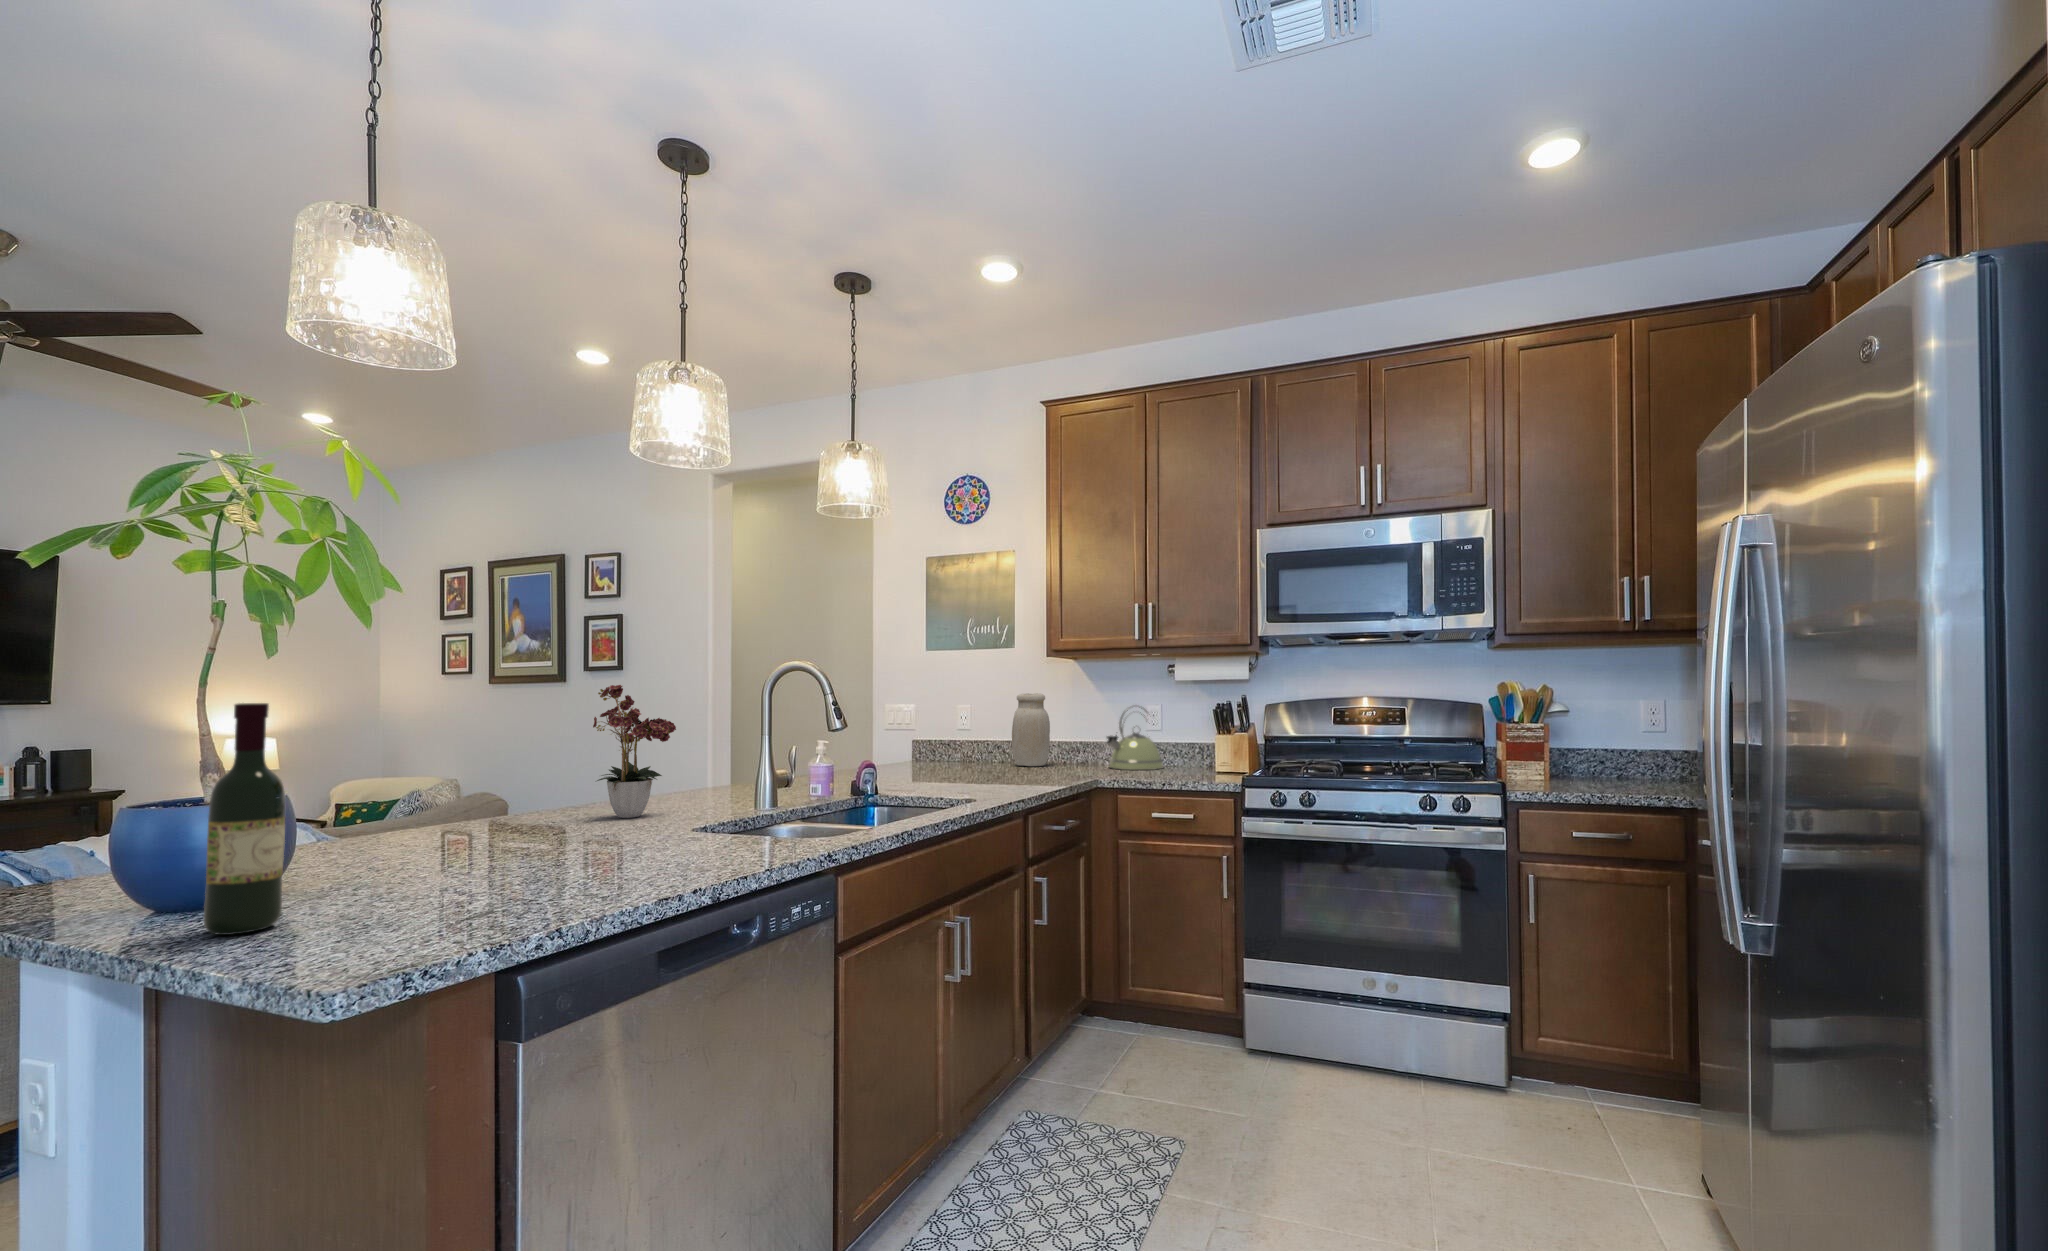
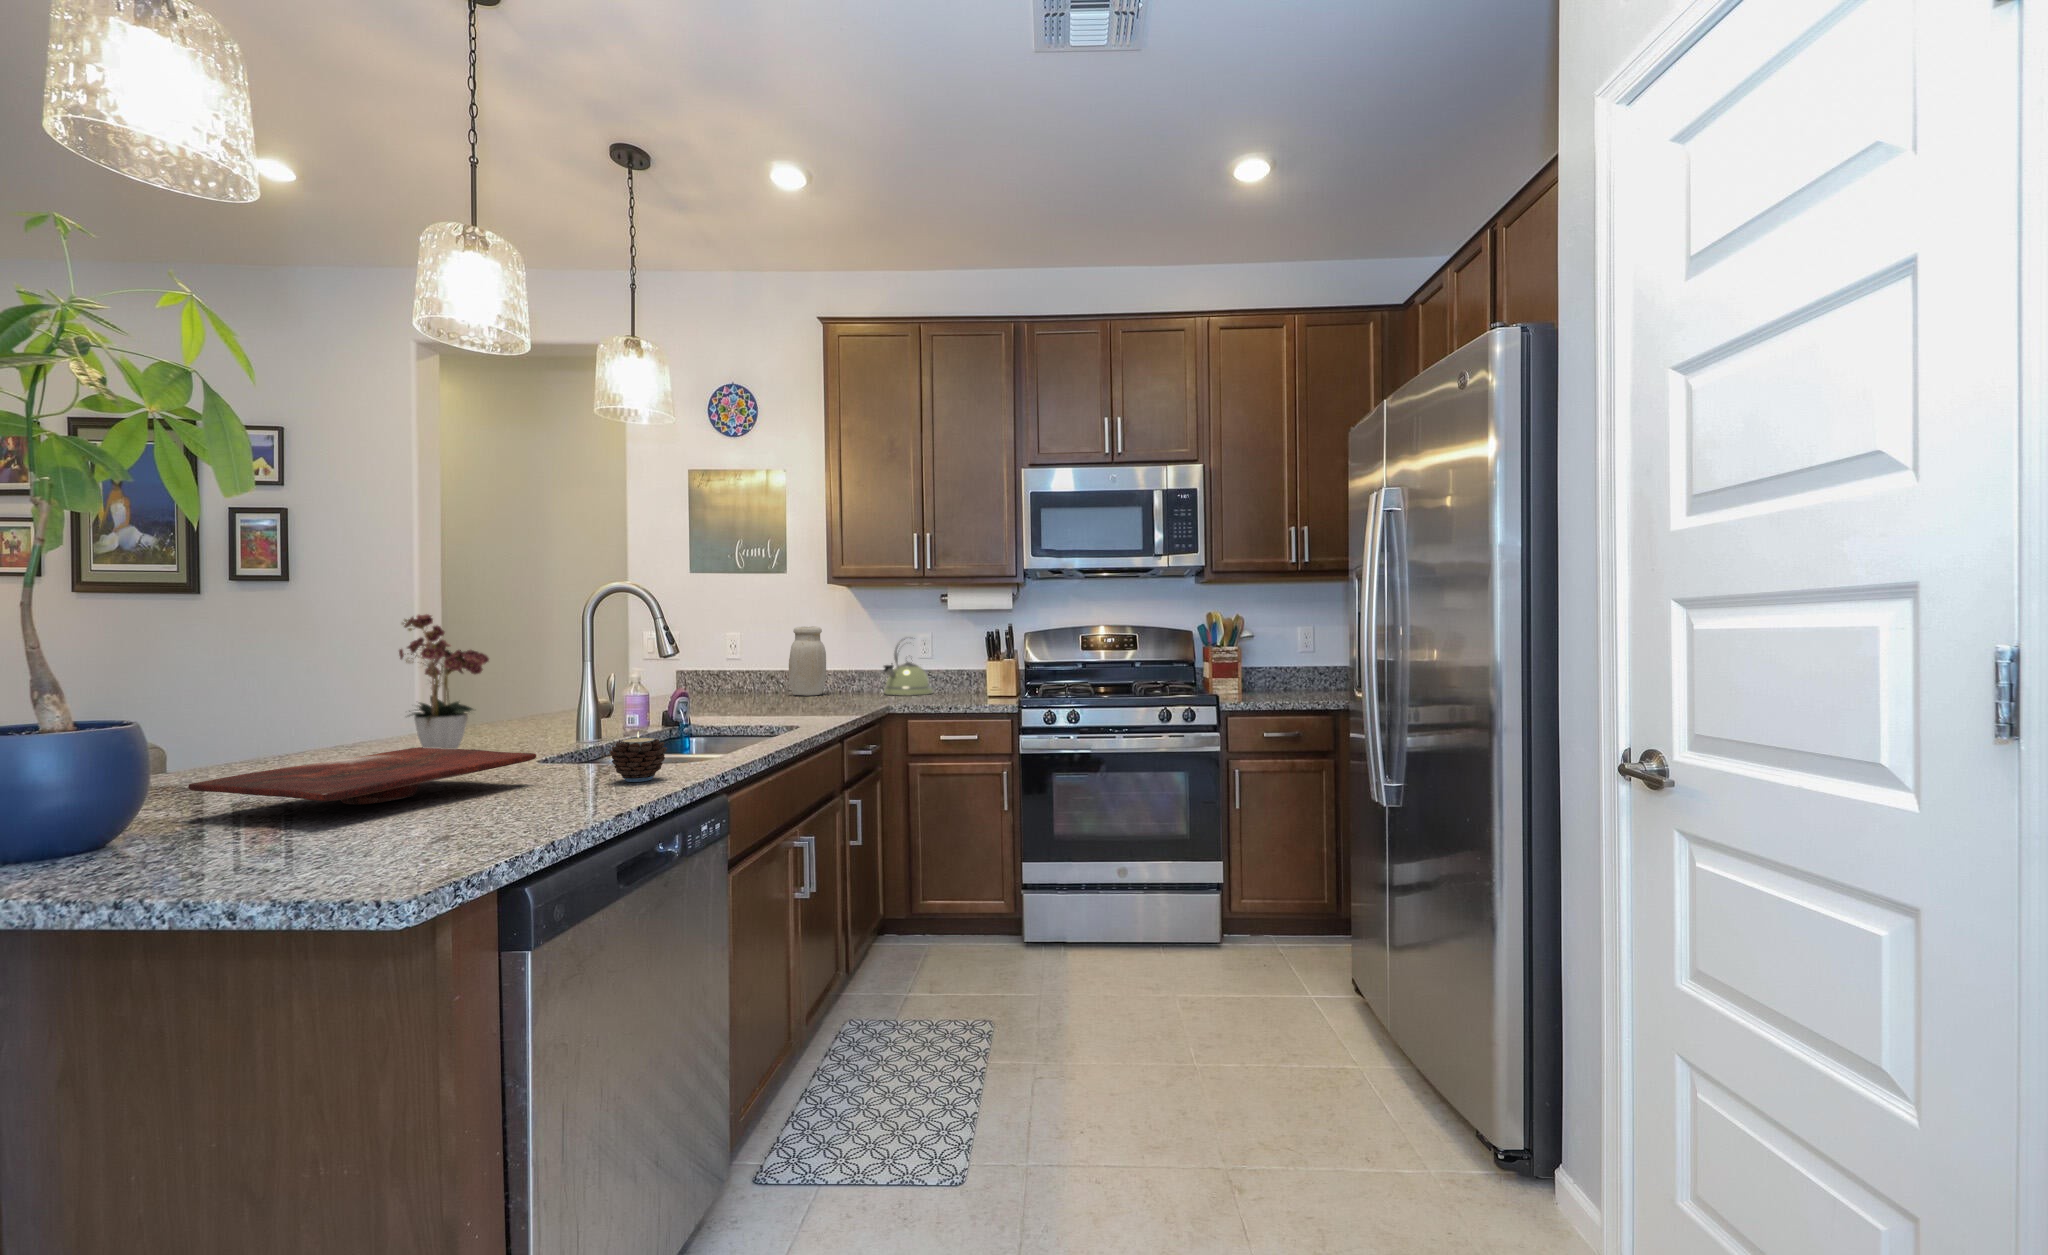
wine bottle: present [204,703,286,935] -> none [116,625,207,879]
candle: none [709,809,766,862] -> present [610,732,667,782]
cutting board: none [353,813,649,868] -> present [188,747,536,805]

